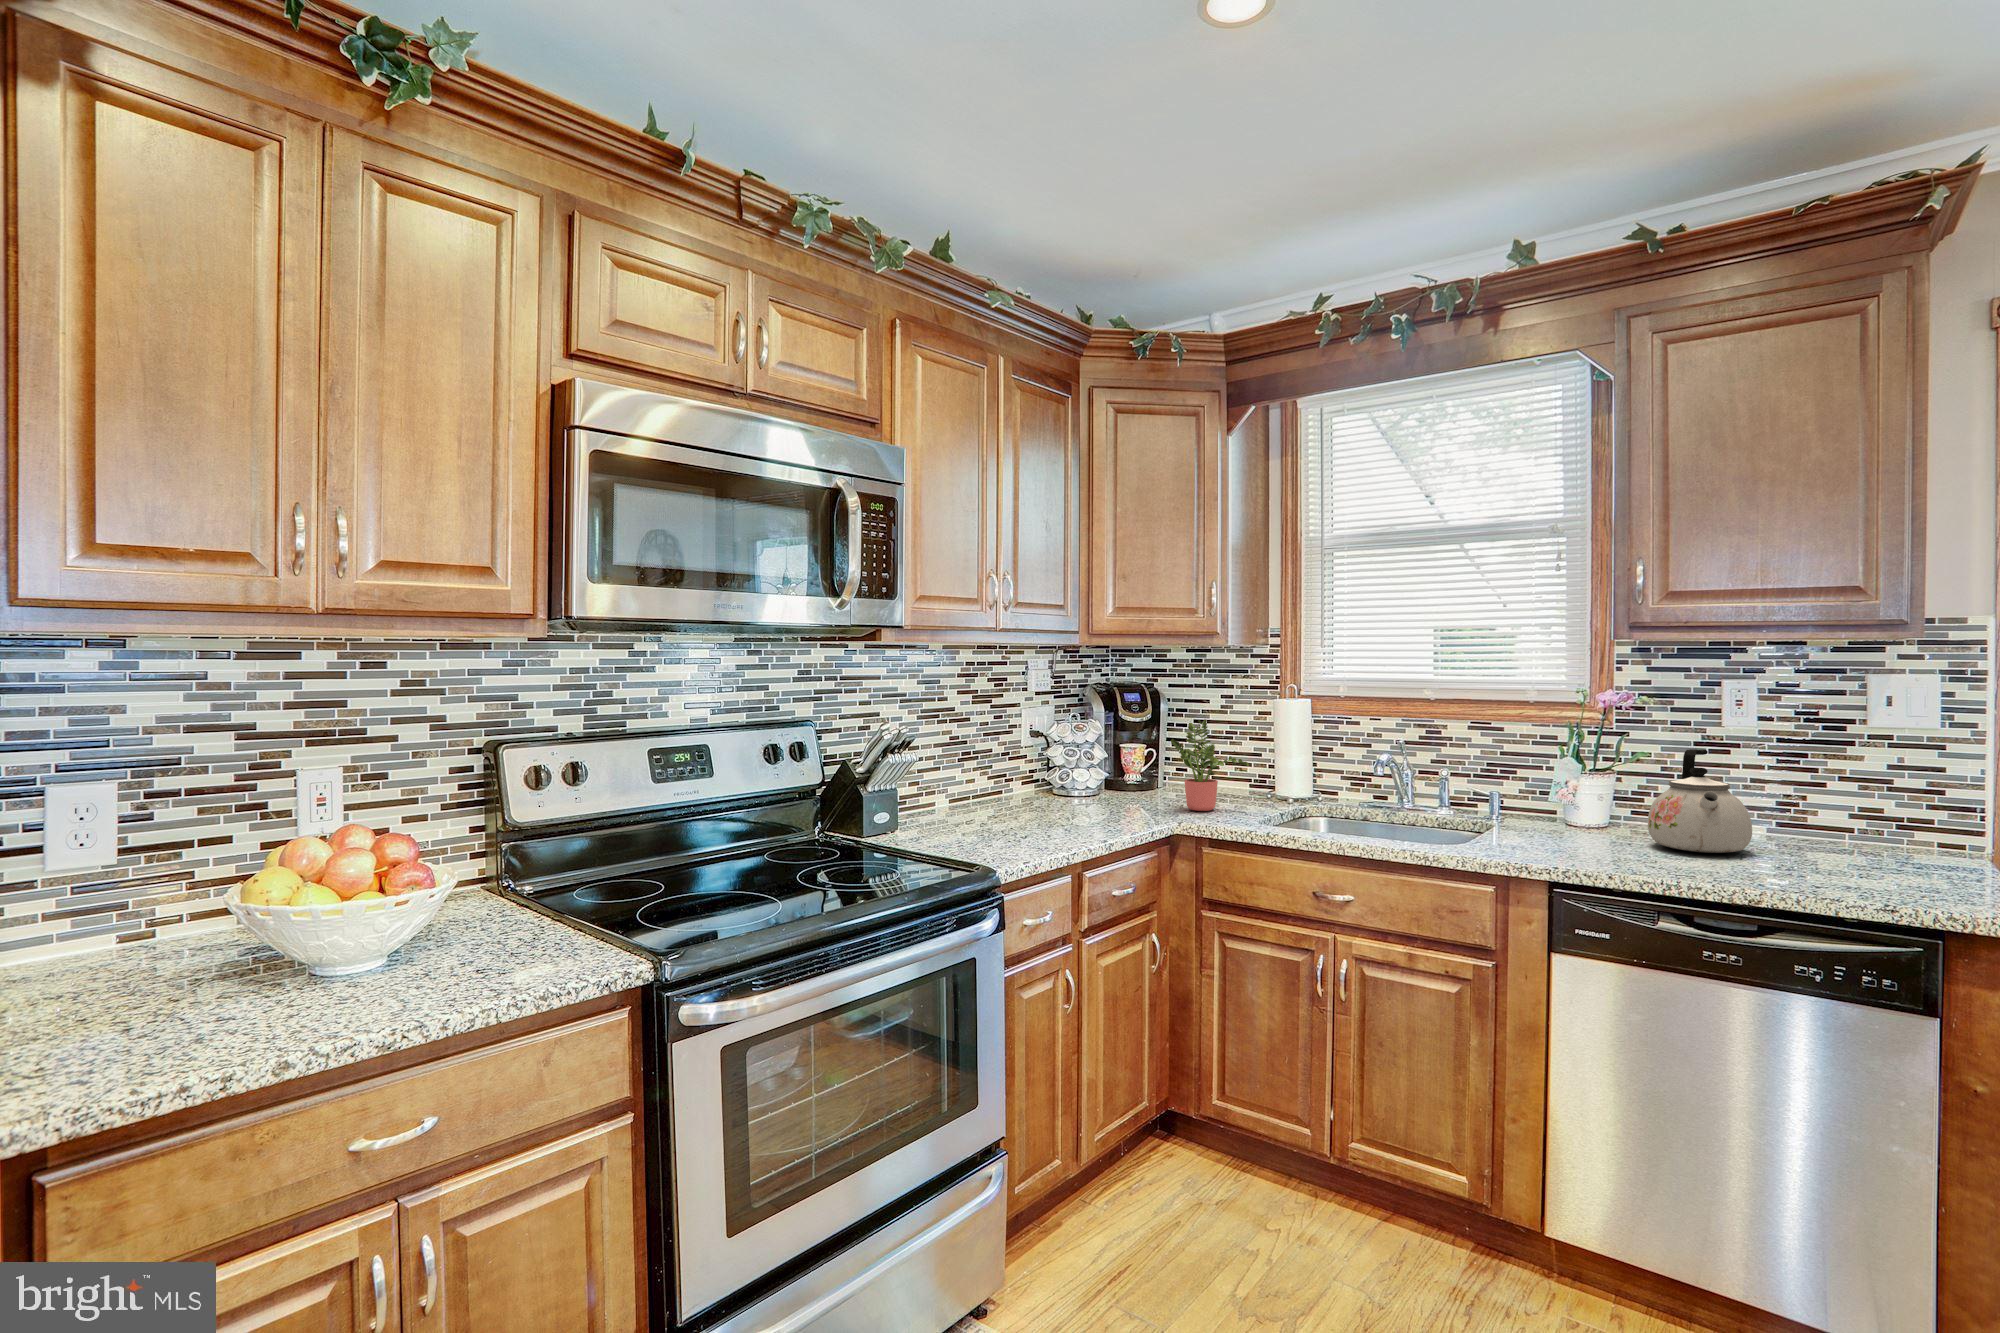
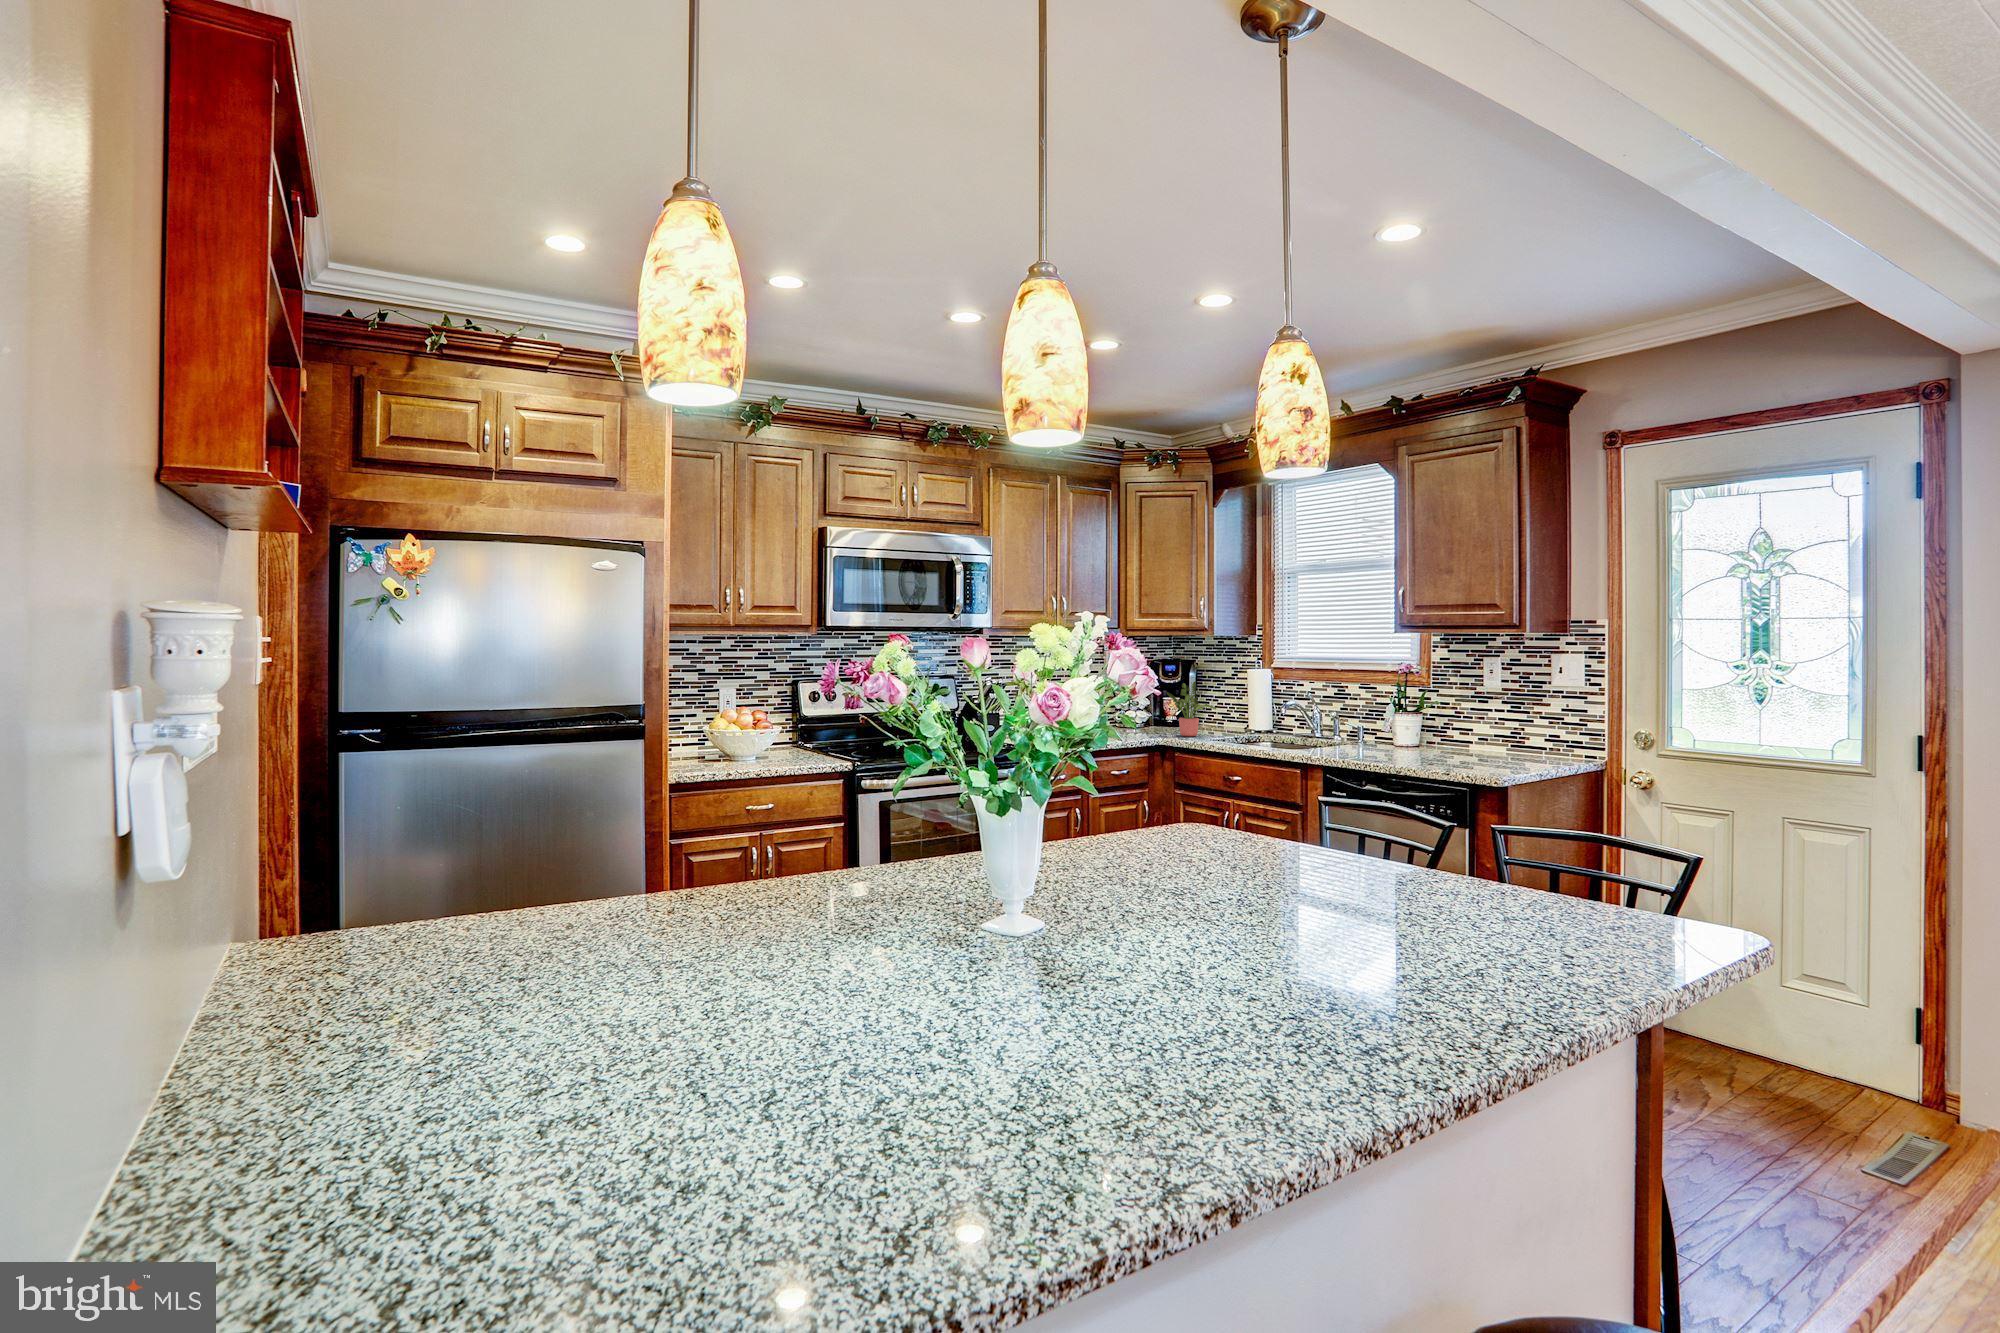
kettle: present [1648,749,1752,853] -> none [1406,697,1460,756]

